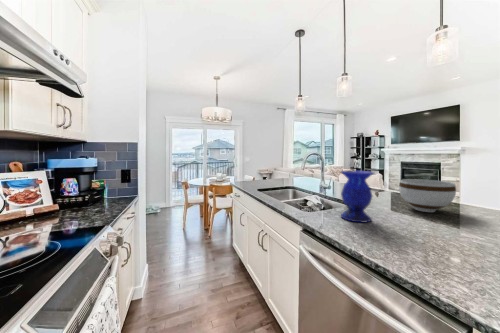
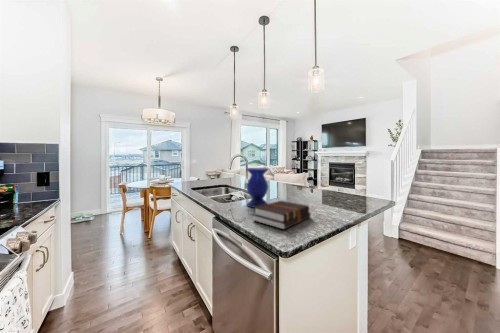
bowl: present [399,179,456,212] -> none [296,174,329,198]
hardback book: none [370,216,459,267] -> present [254,201,310,229]

